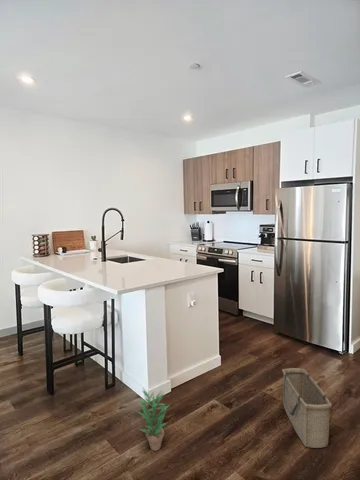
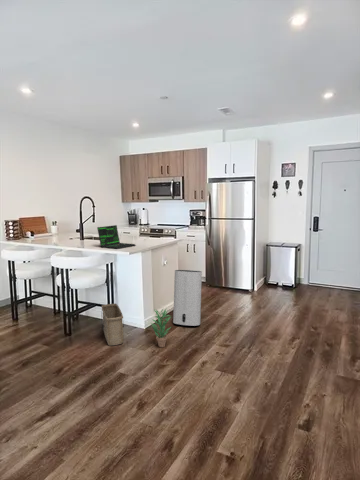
laptop: none [94,249,144,285] -> present [97,225,135,249]
air purifier: none [196,318,242,412] -> present [173,270,202,326]
basket: present [282,368,332,448] -> present [102,304,124,346]

